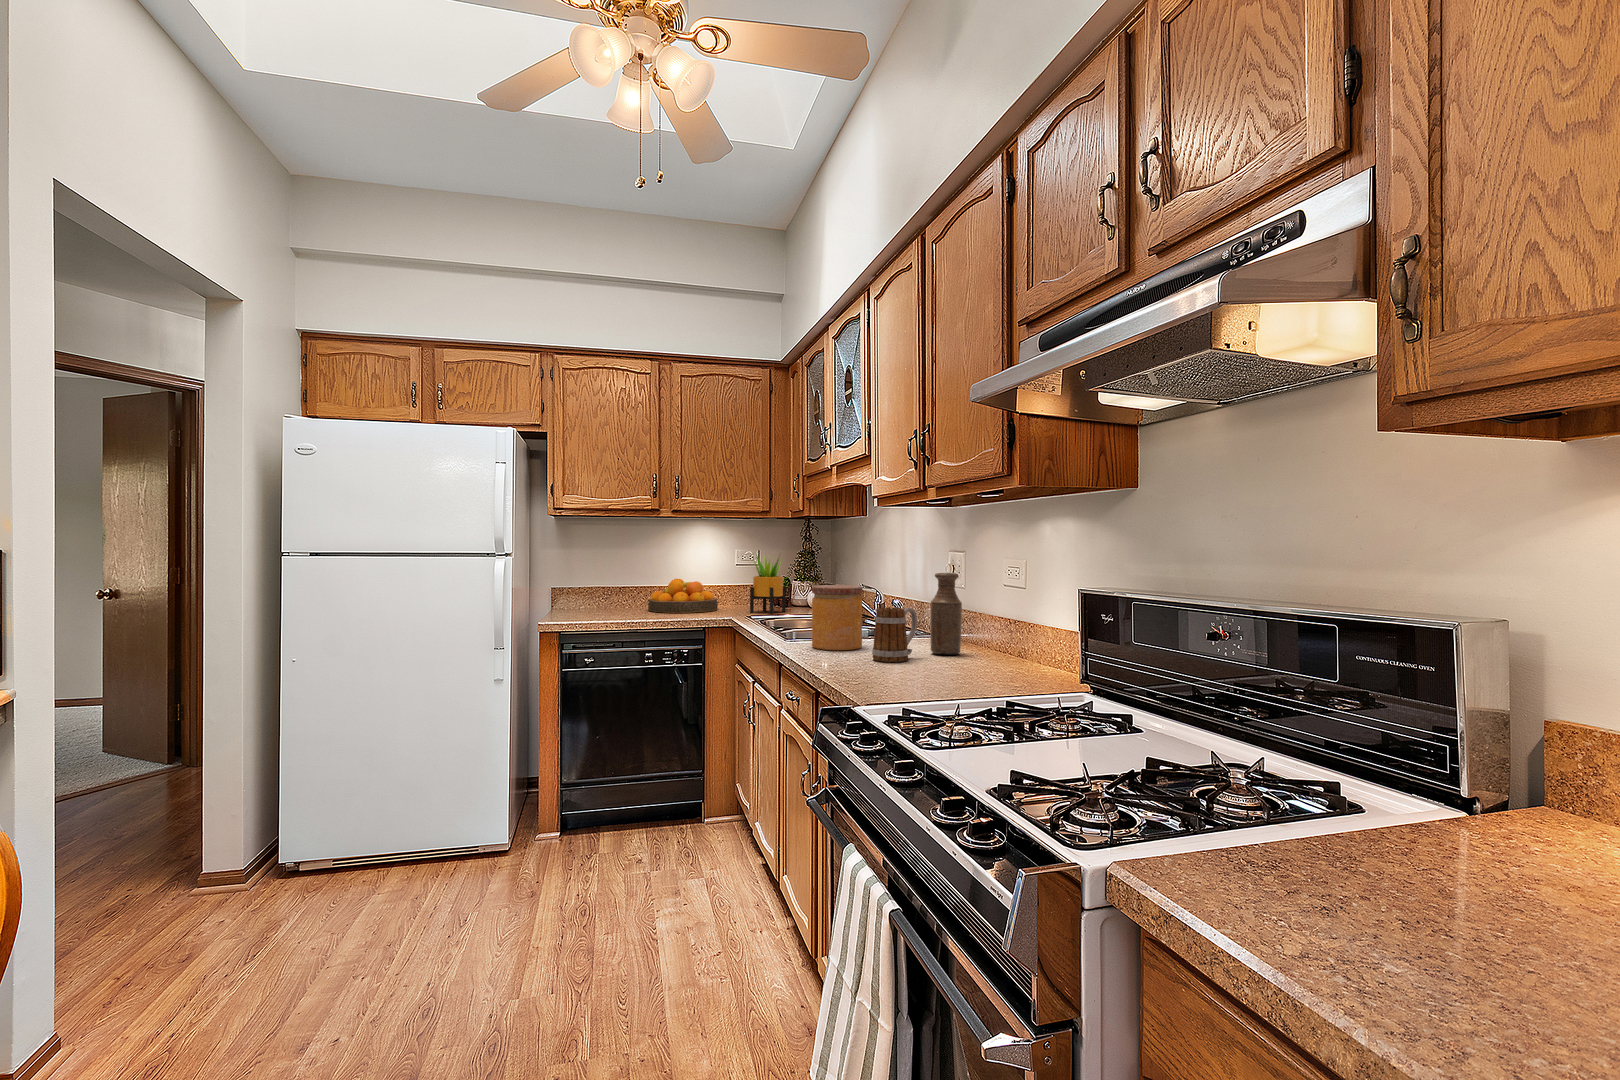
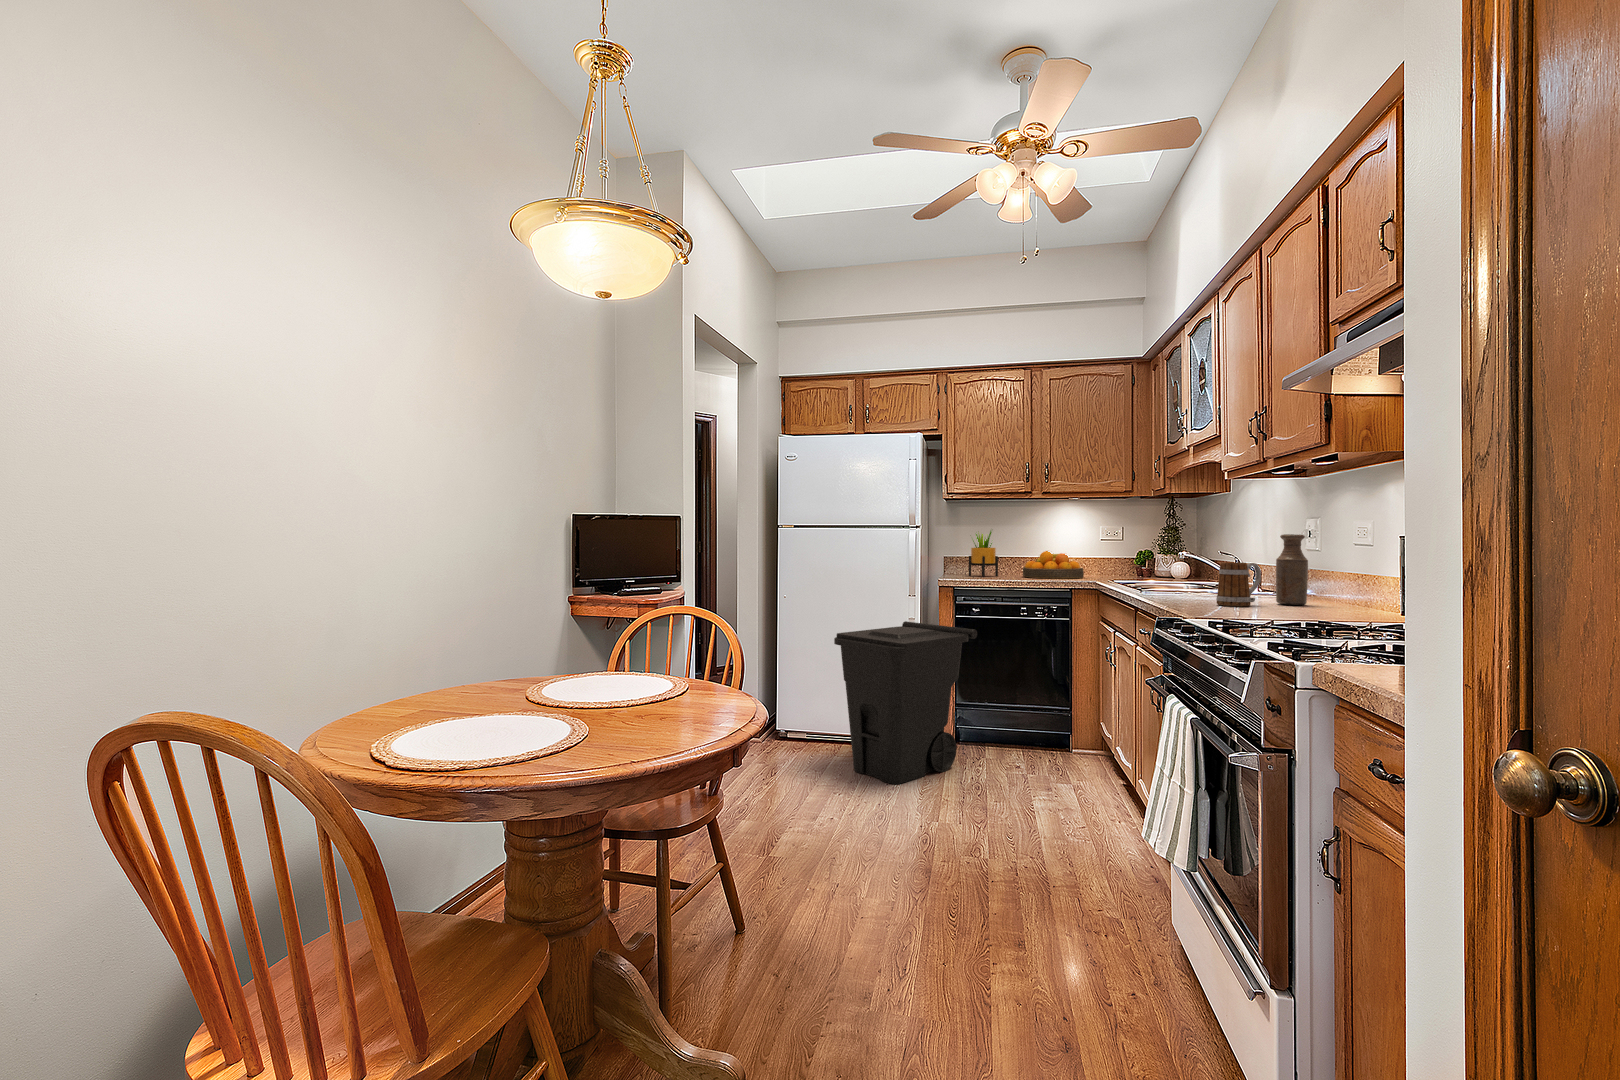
potted plant: present [750,554,786,614] -> present [969,531,998,577]
jar: present [812,585,862,650] -> none [1164,547,1211,600]
trash can: none [369,683,586,930] -> present [834,621,977,784]

